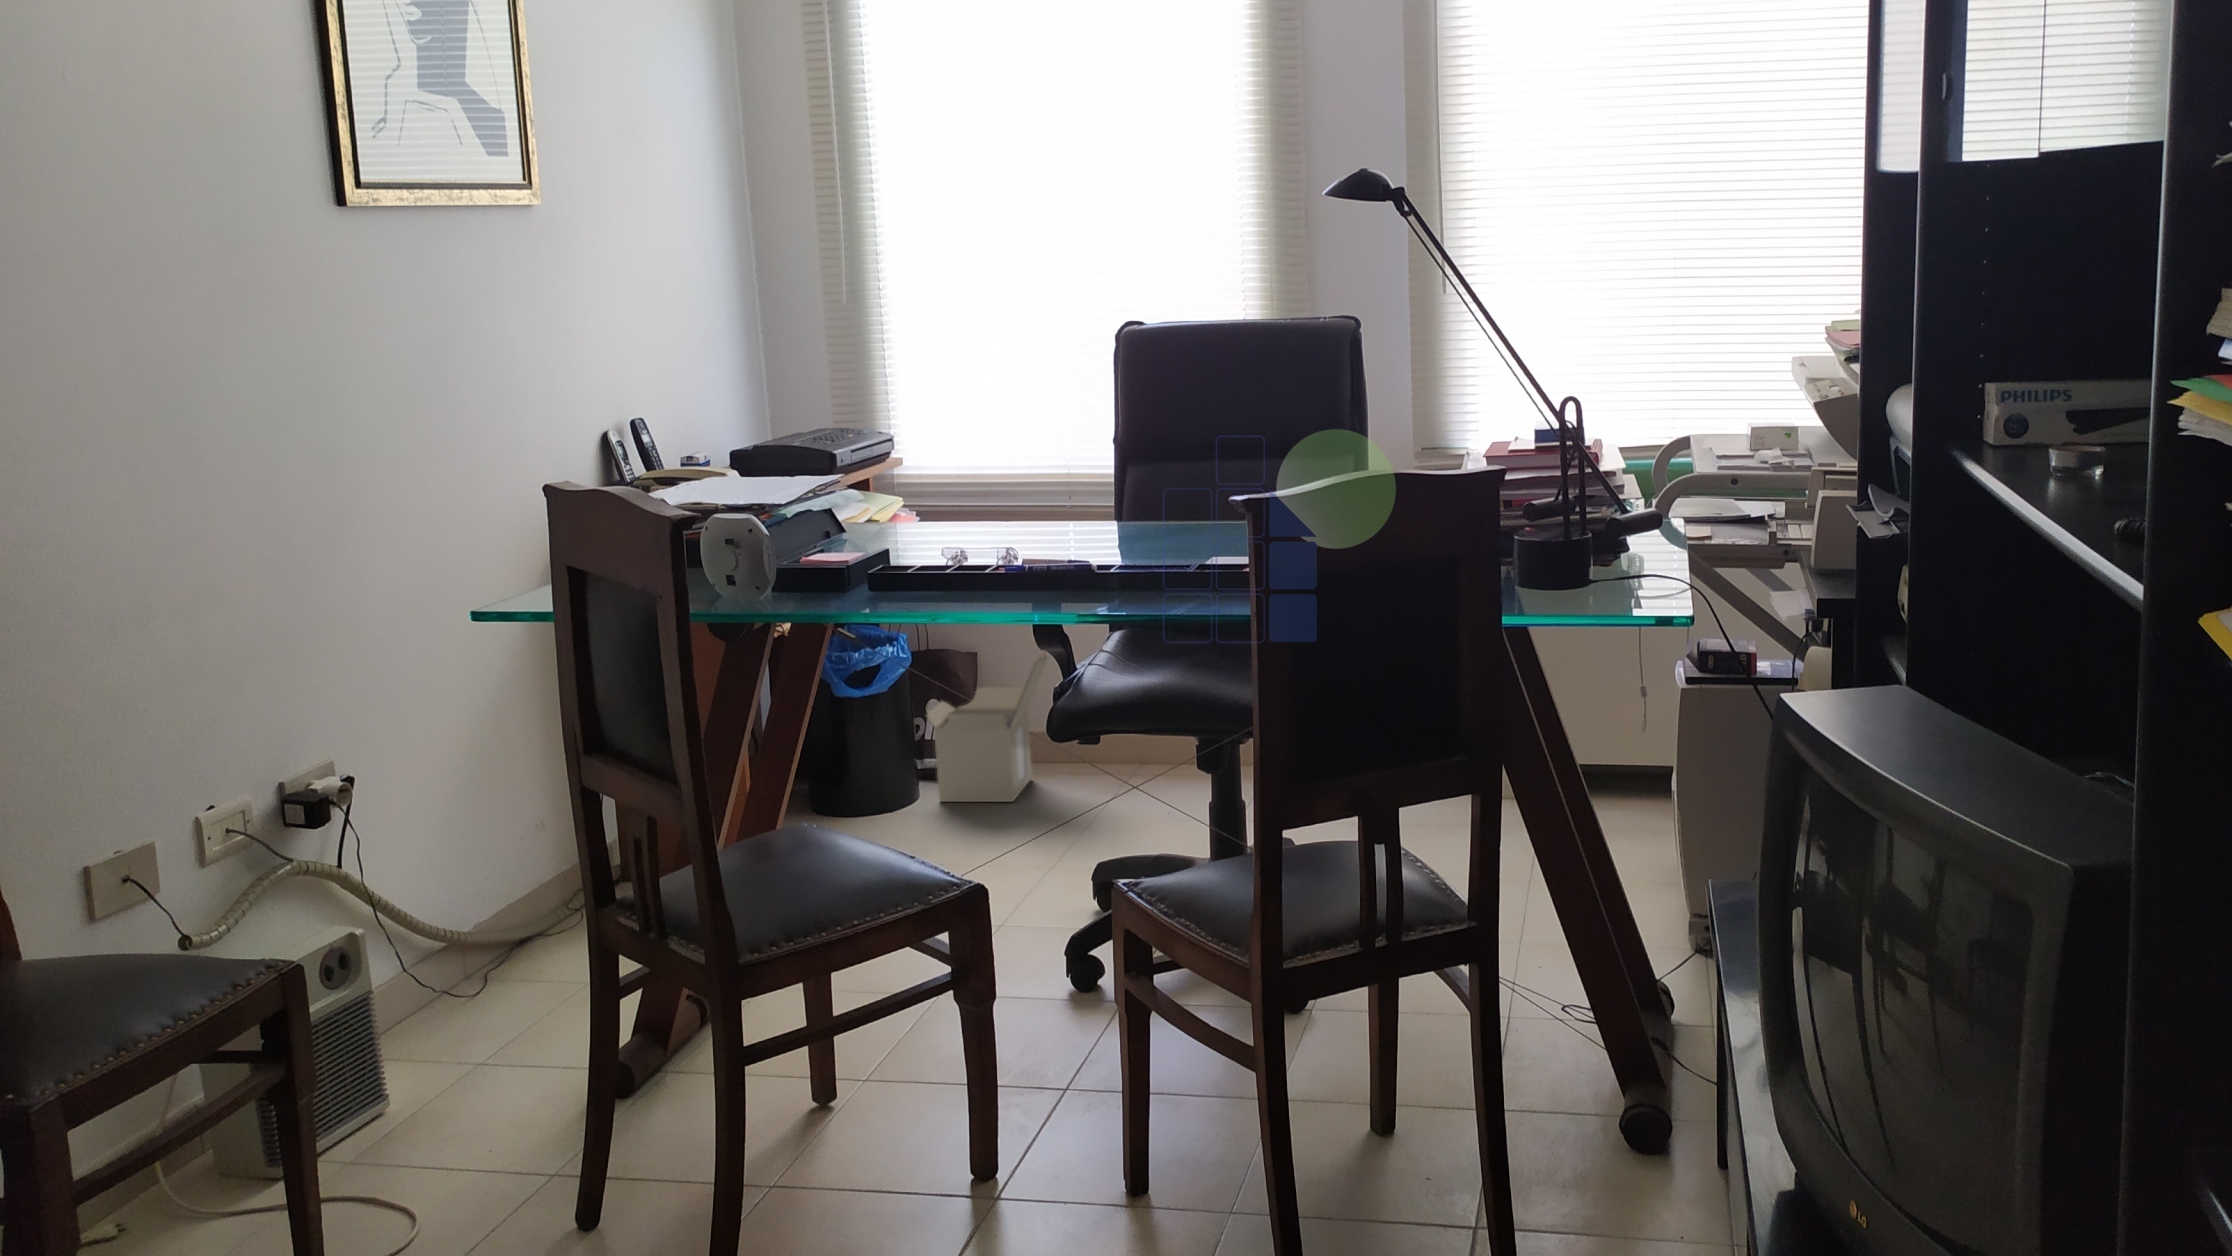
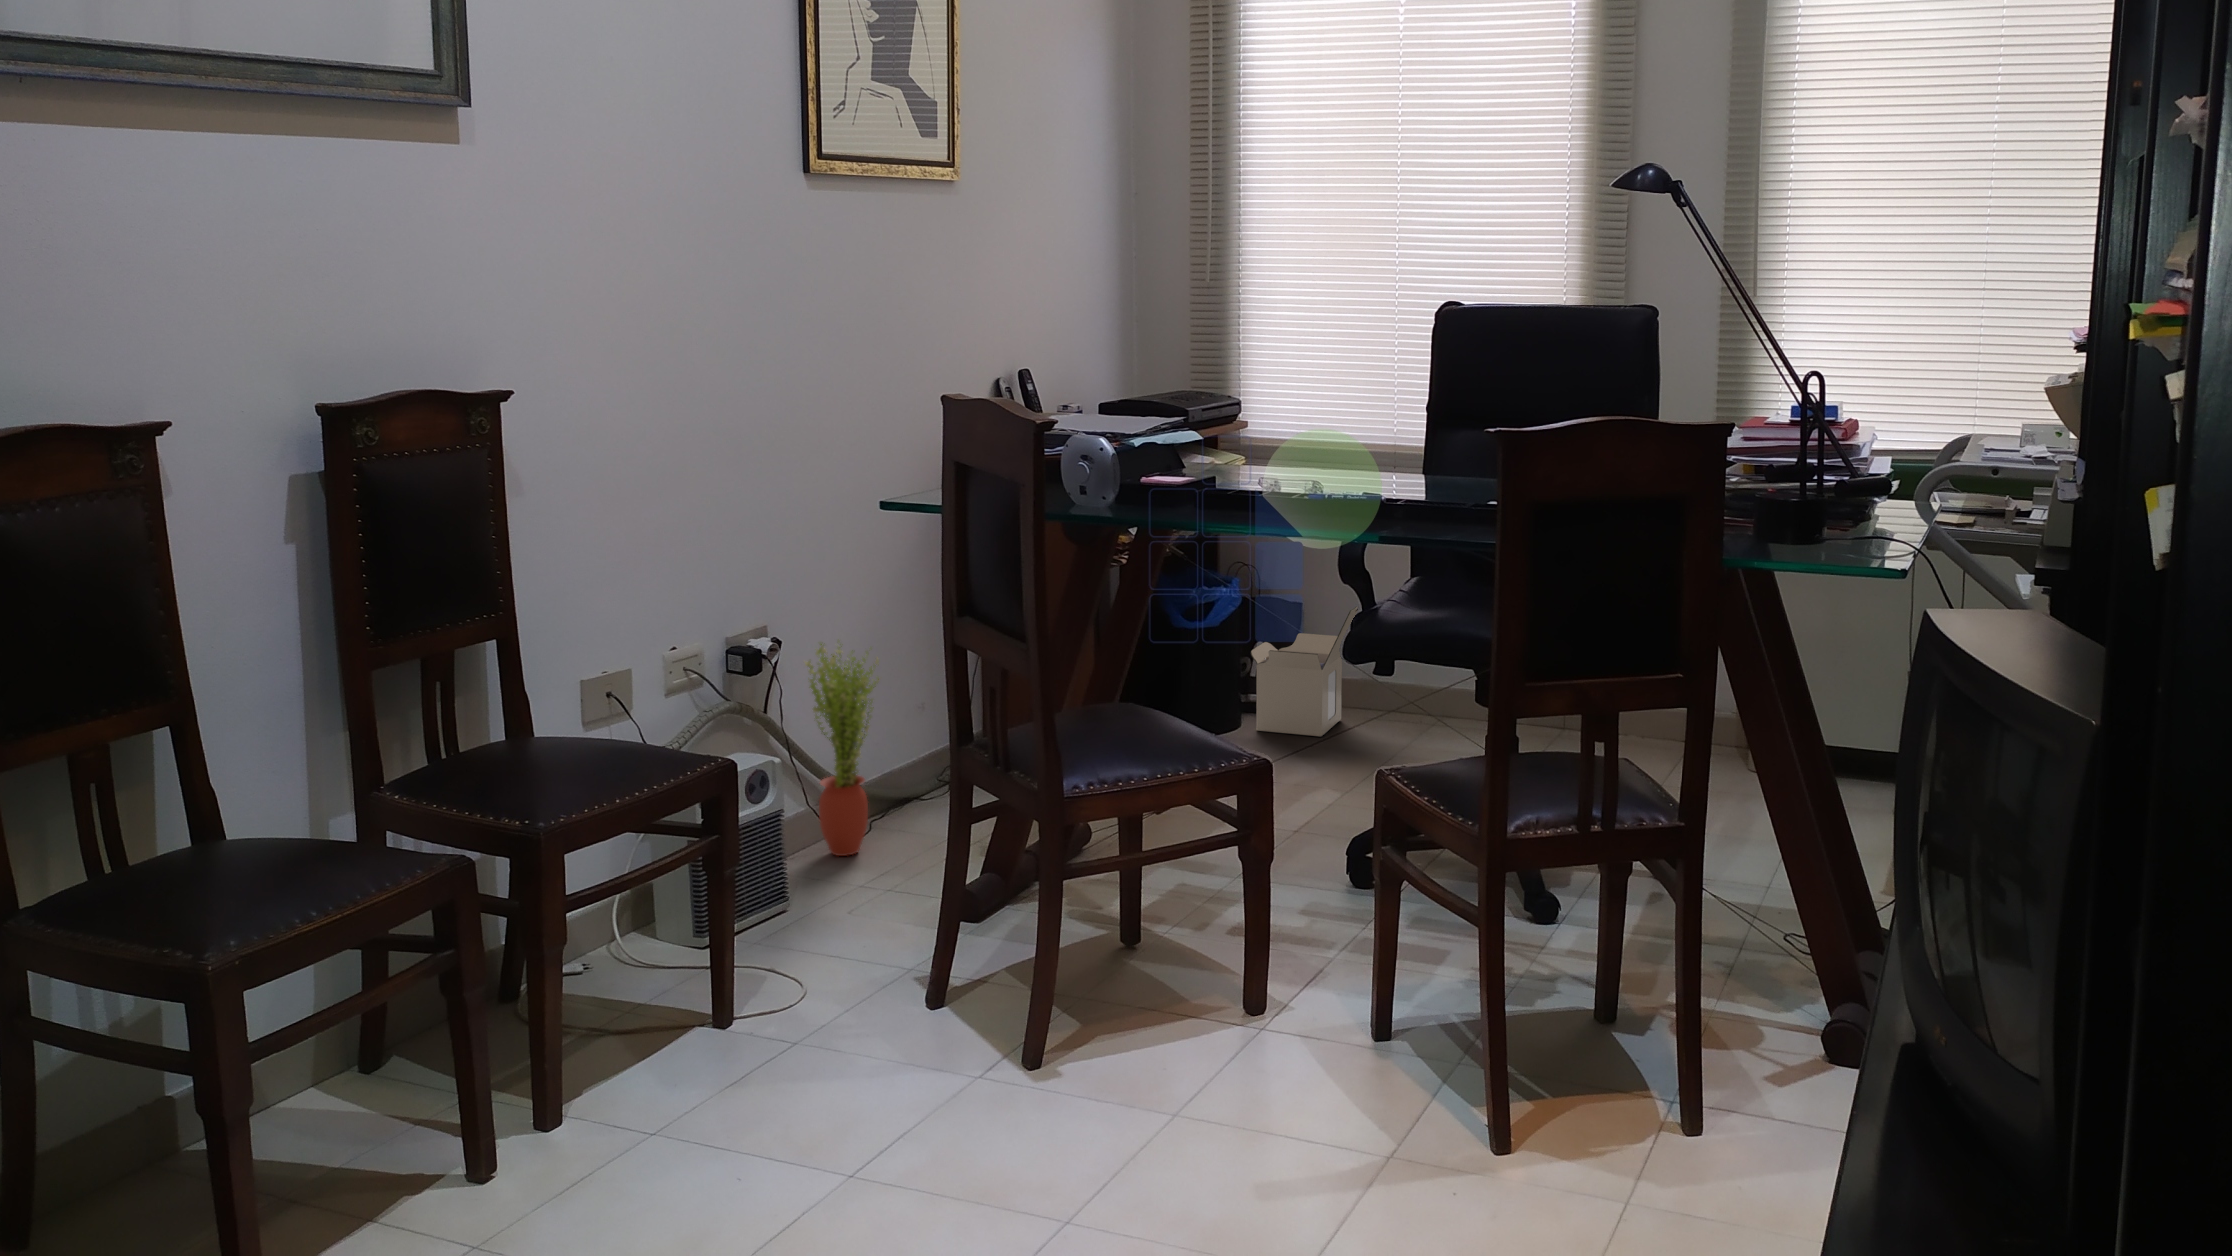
potted plant: none [385,767,488,1026] -> present [805,644,879,856]

